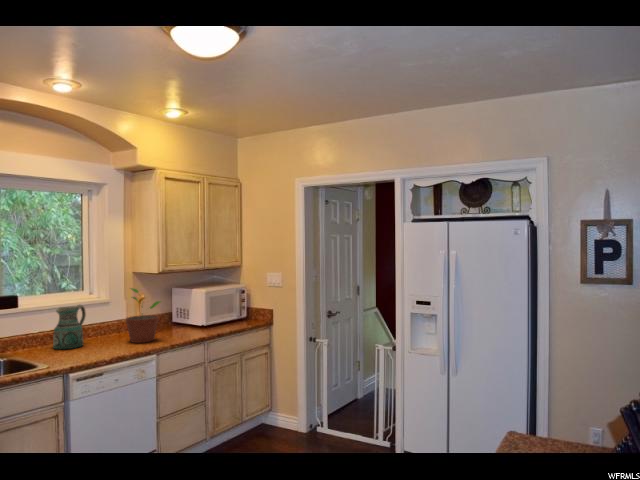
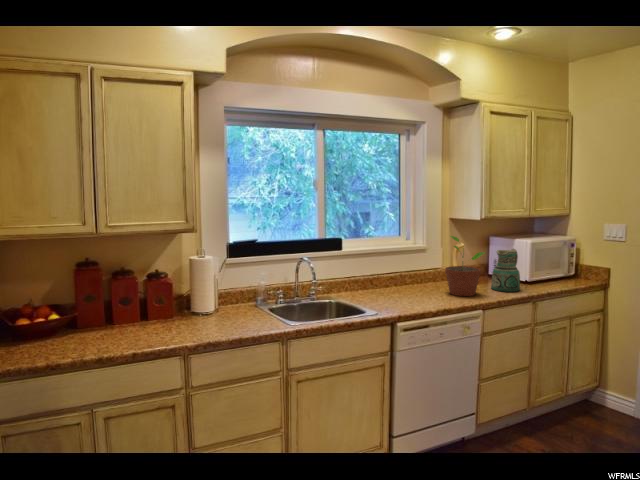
ceramic pitcher: present [53,305,86,349] -> present [491,249,520,292]

